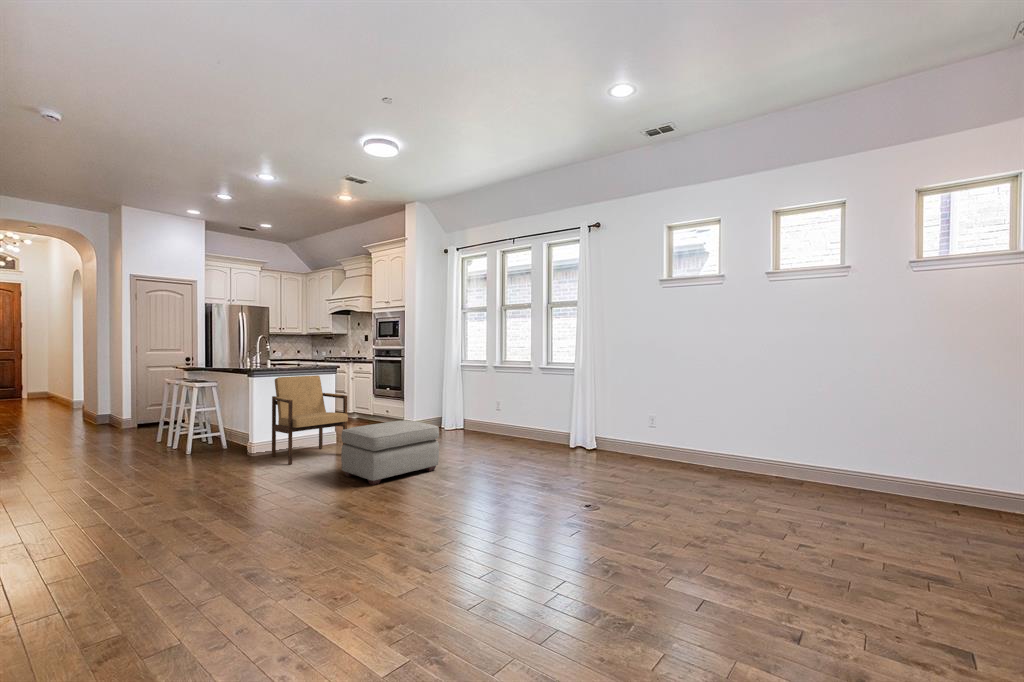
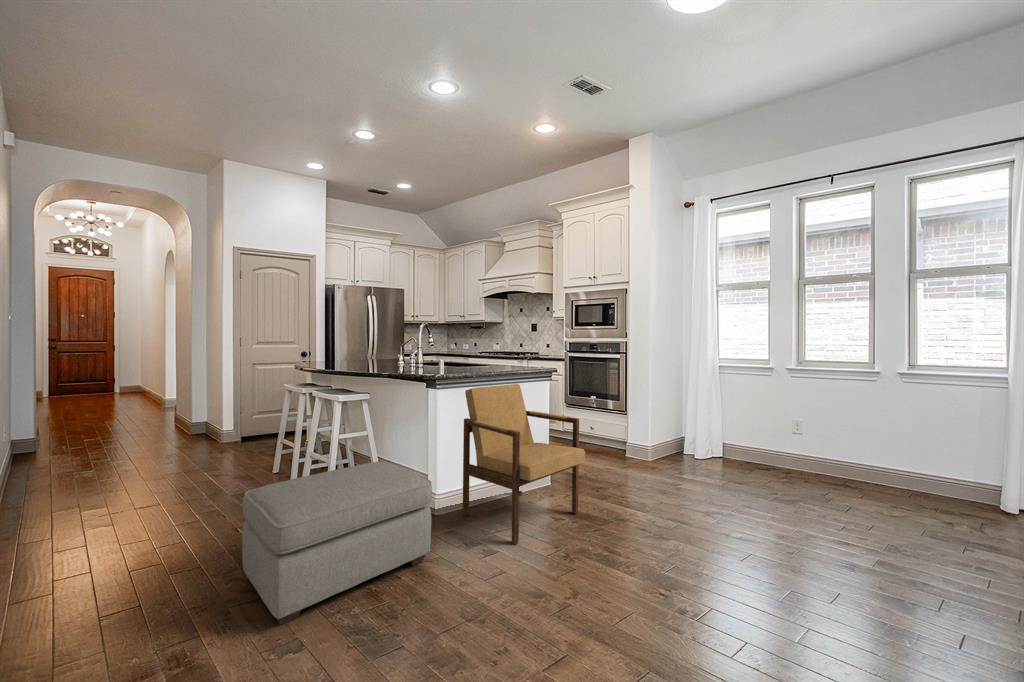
ottoman: present [341,421,439,485] -> present [242,461,432,625]

